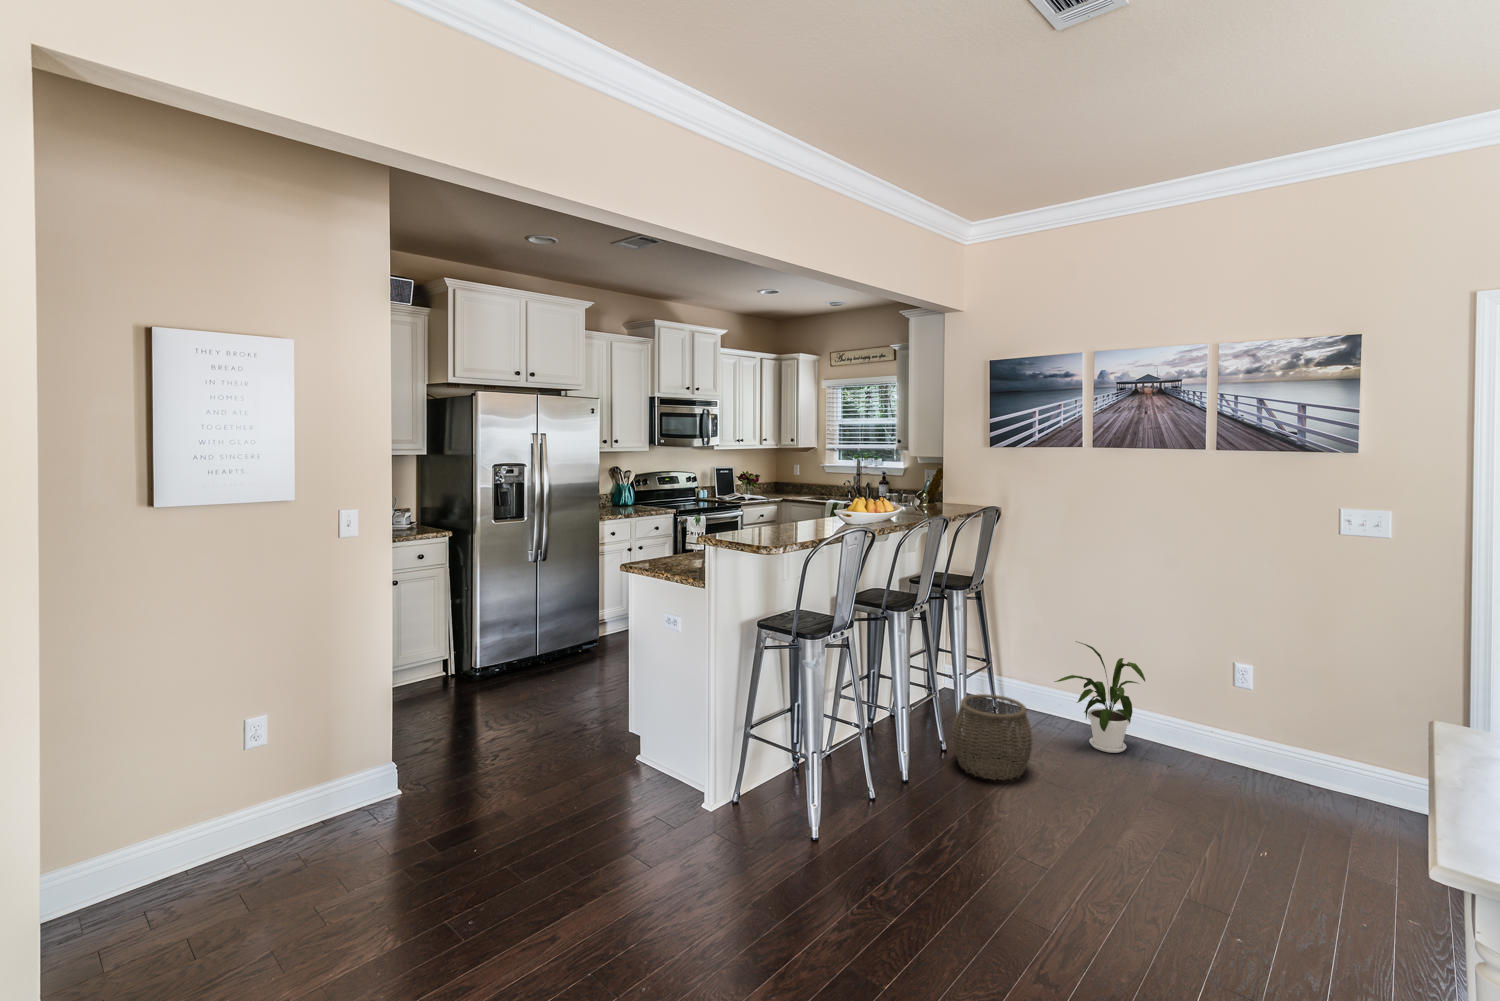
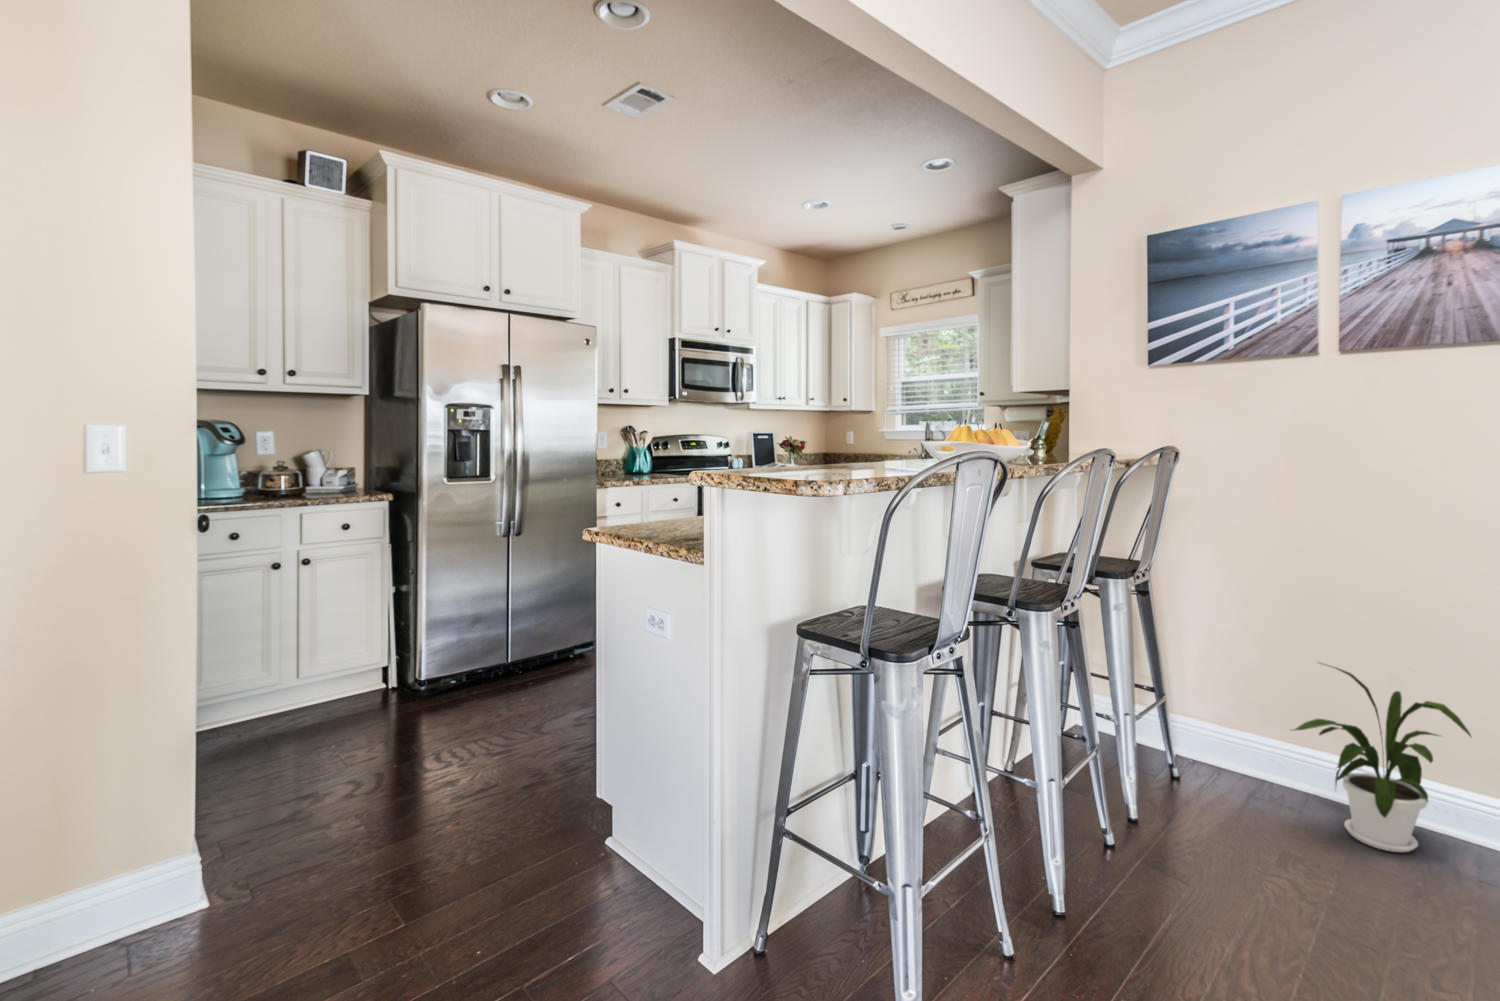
woven basket: present [953,694,1033,780] -> none [1126,750,1283,913]

